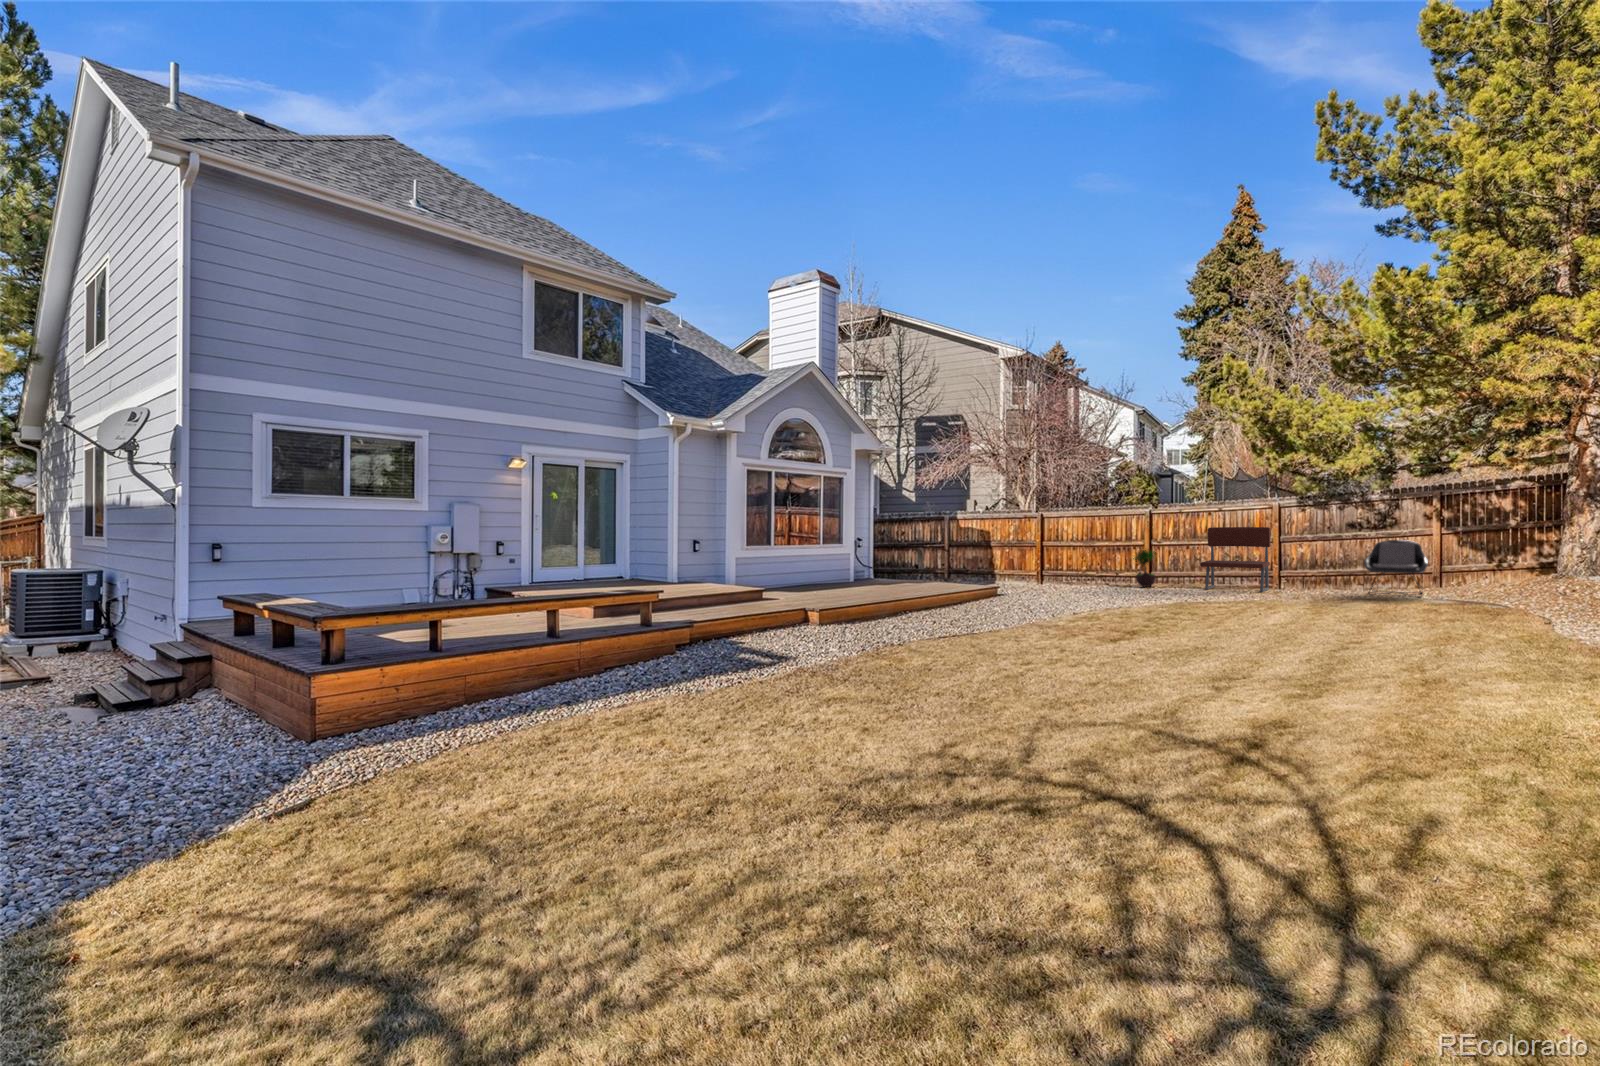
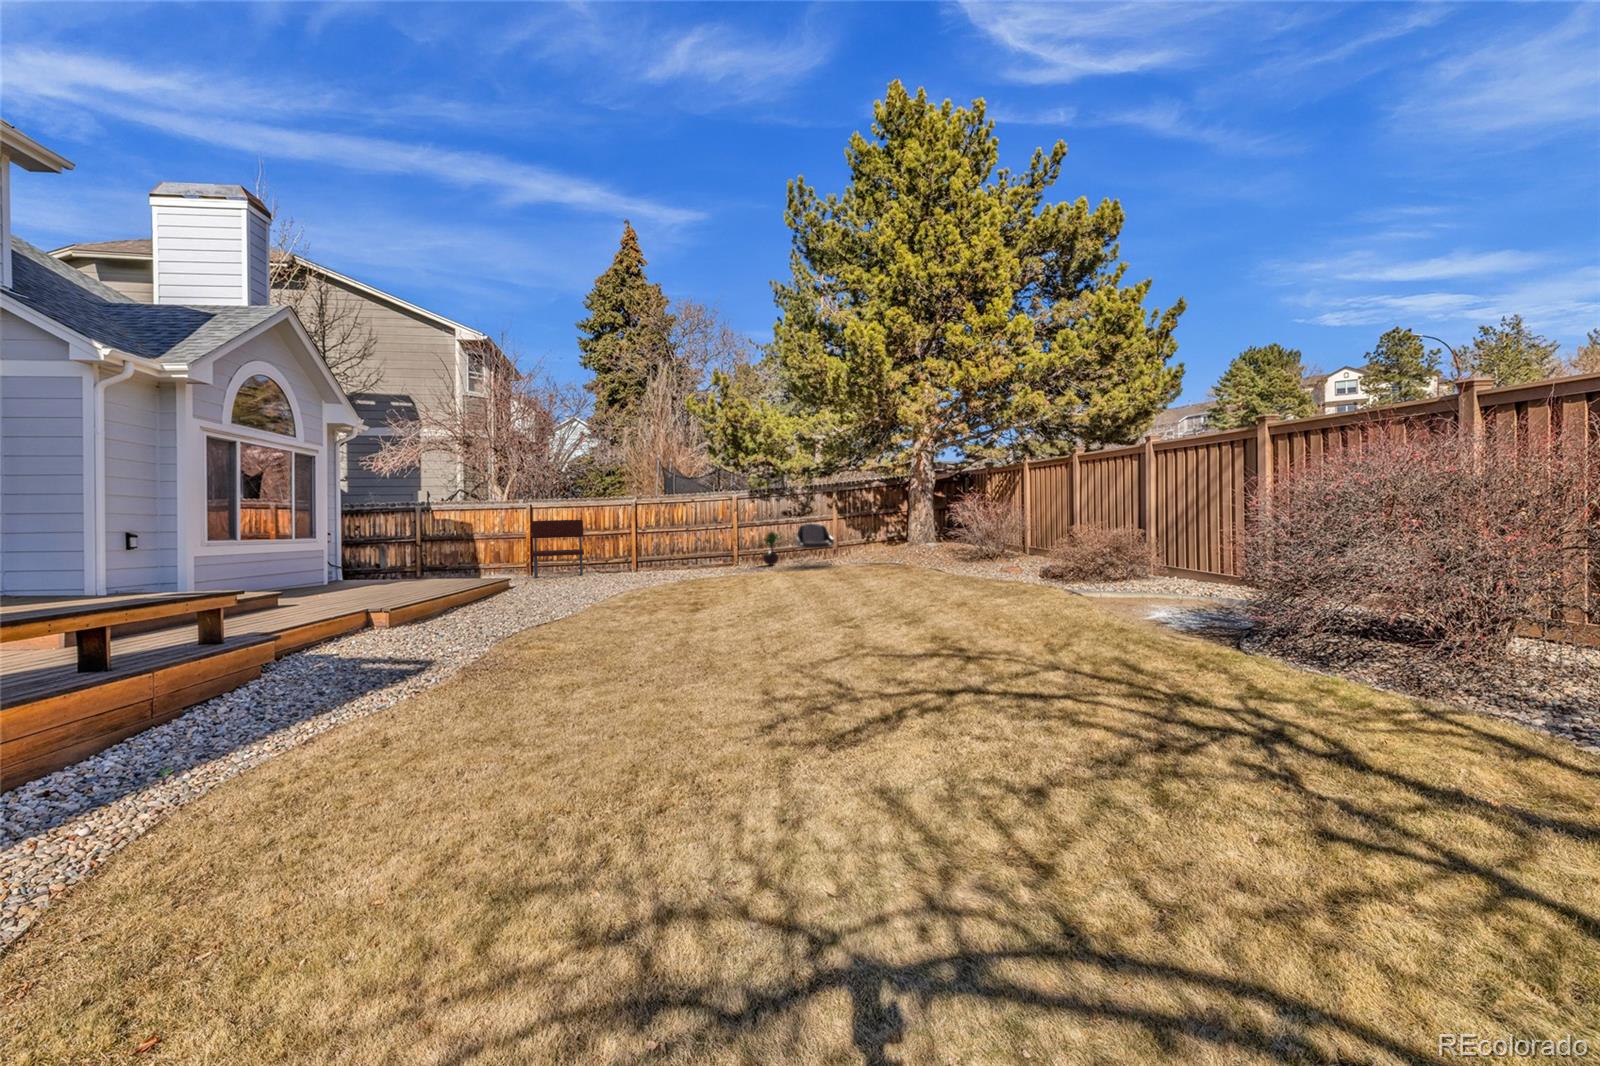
bench: present [1200,527,1271,592] -> present [531,520,584,578]
potted tree: present [1133,550,1156,587] -> present [763,532,780,565]

